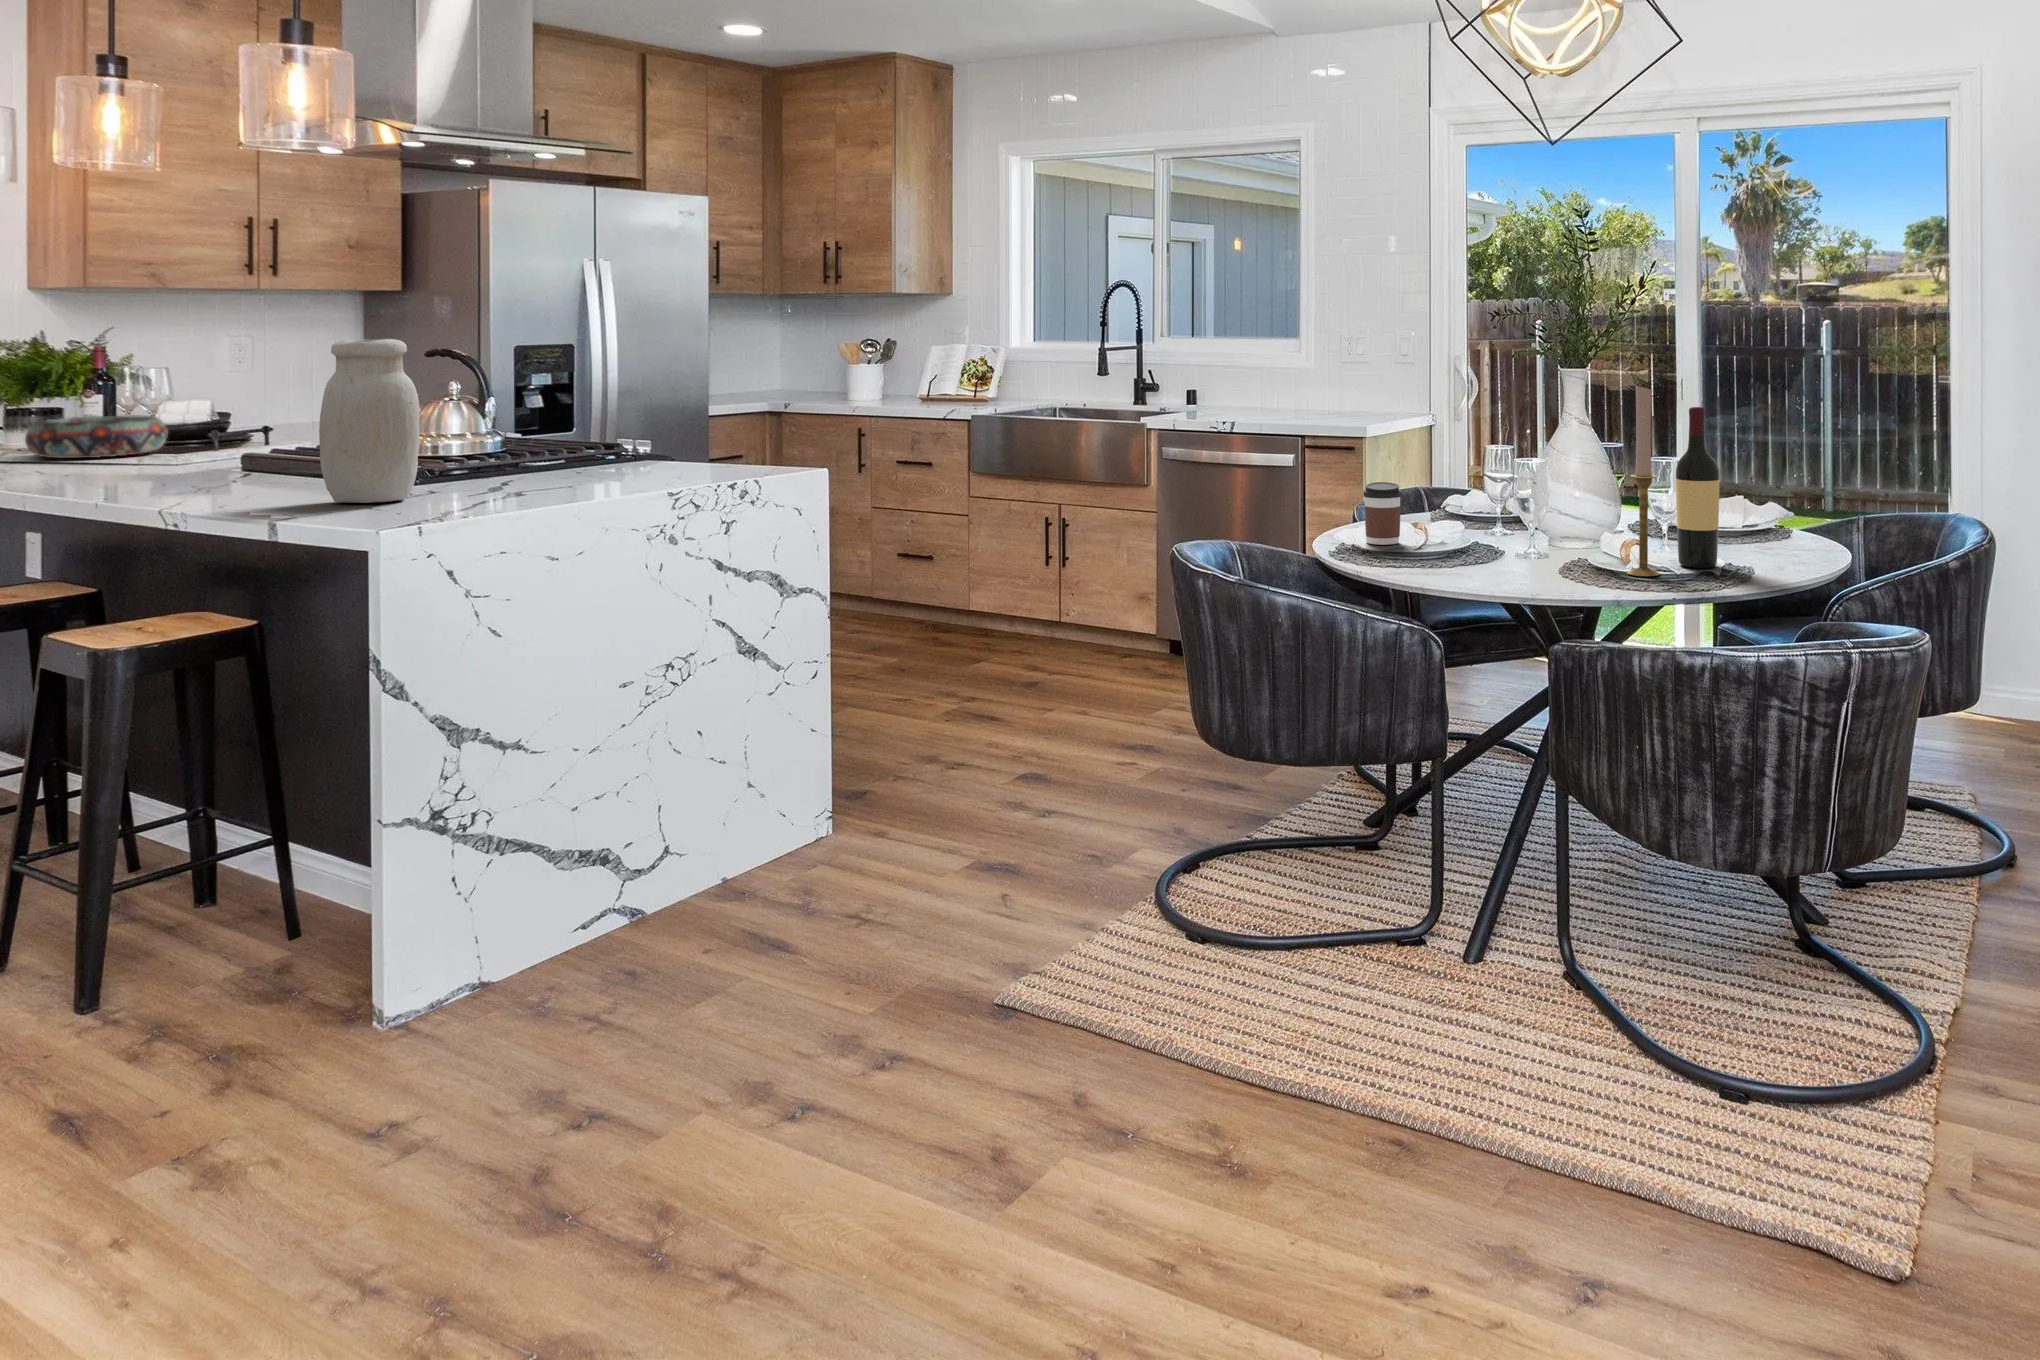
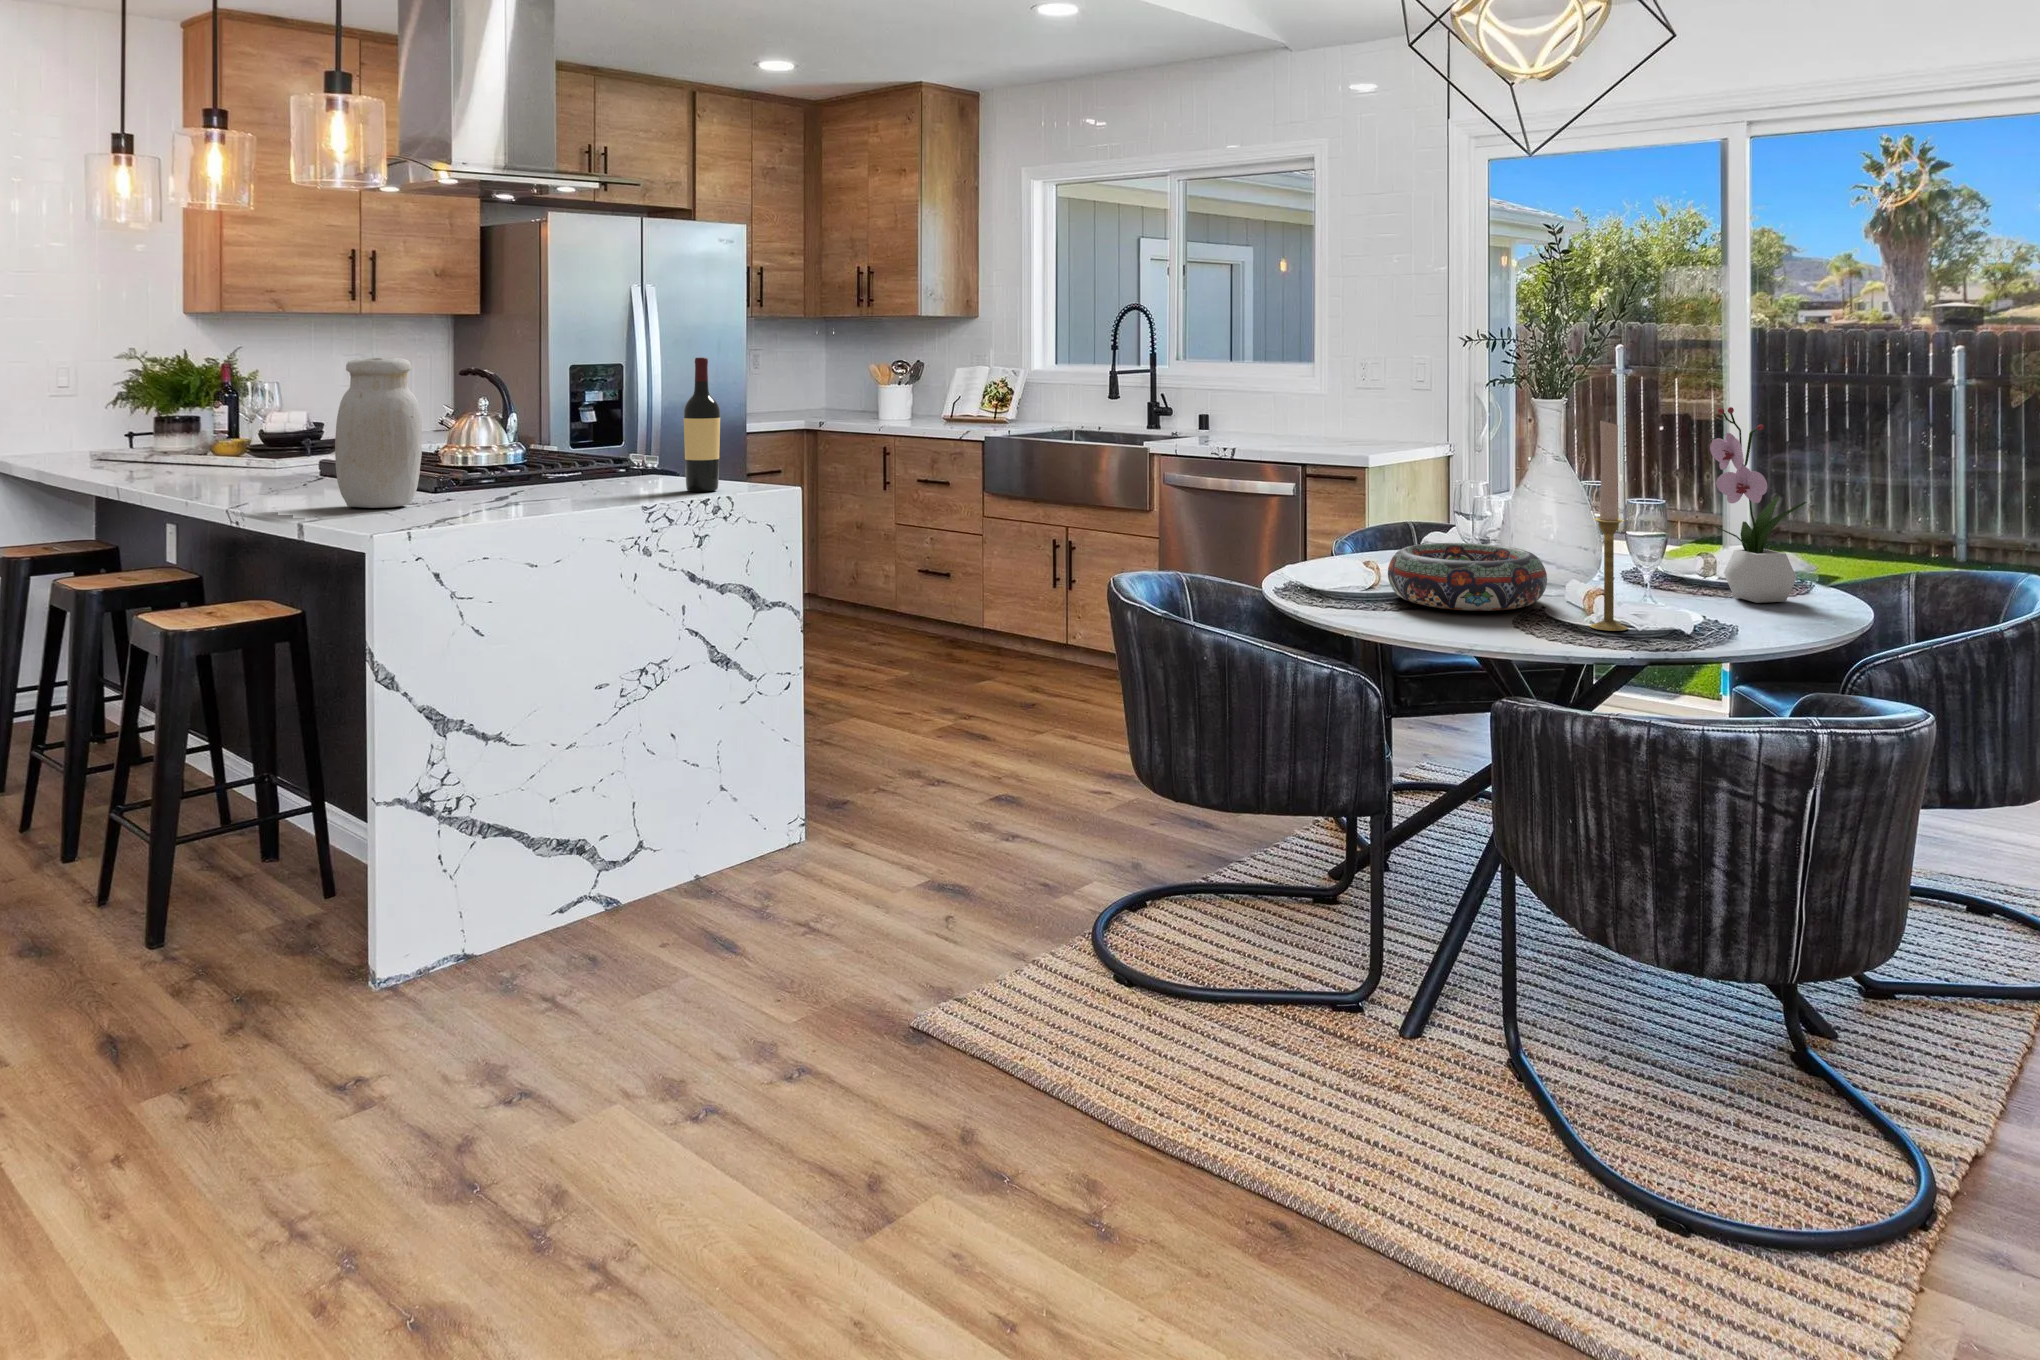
flower arrangement: none [1714,373,1796,547] -> present [1710,407,1807,603]
wine bottle: present [1676,407,1720,568] -> present [684,358,720,492]
decorative bowl: present [25,416,168,458] -> present [1388,543,1547,611]
coffee cup: present [1363,482,1401,545] -> none [1318,517,1358,583]

